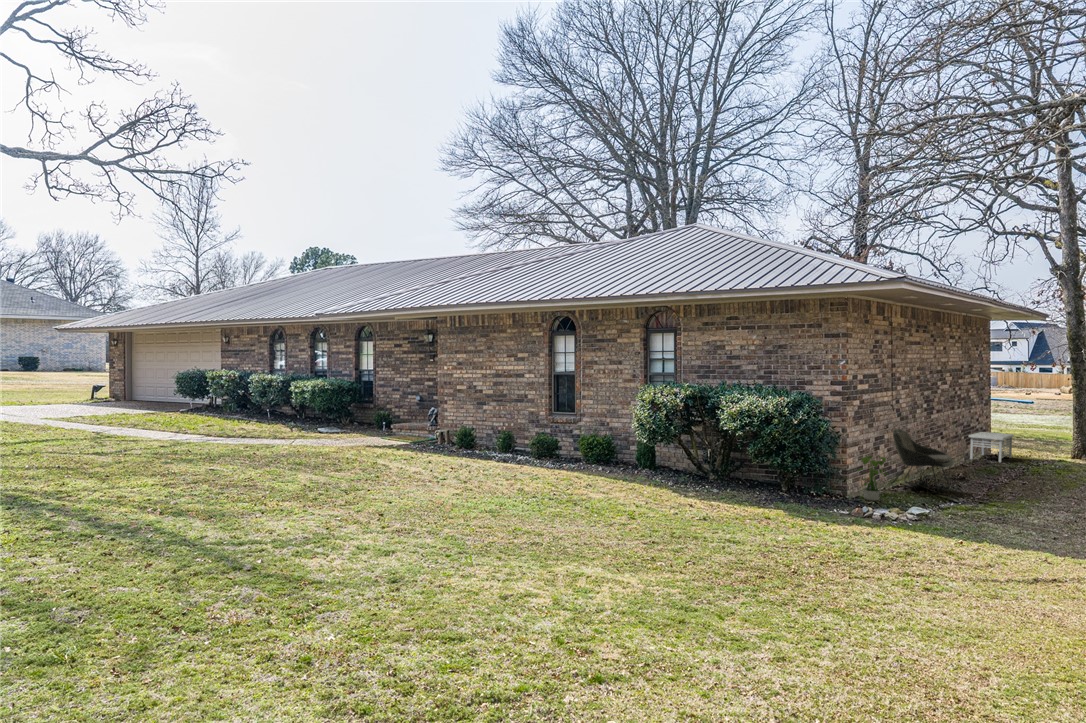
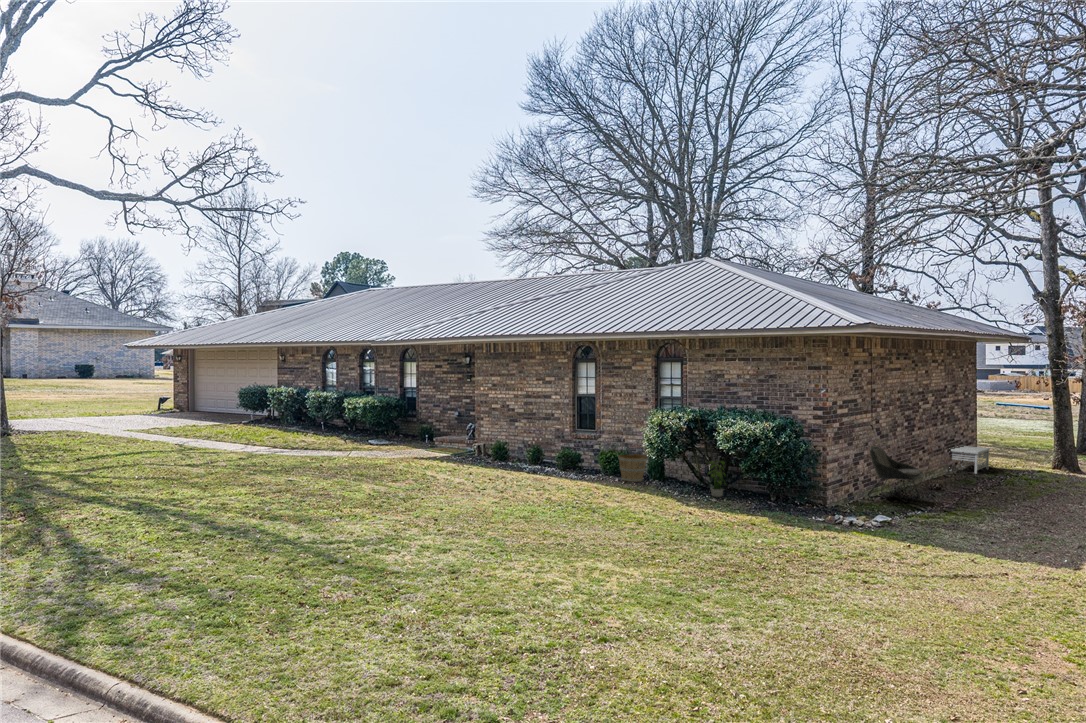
wooden bucket: none [602,440,636,472] -> present [618,454,647,482]
potted plant: present [858,456,886,500] -> present [708,461,725,497]

